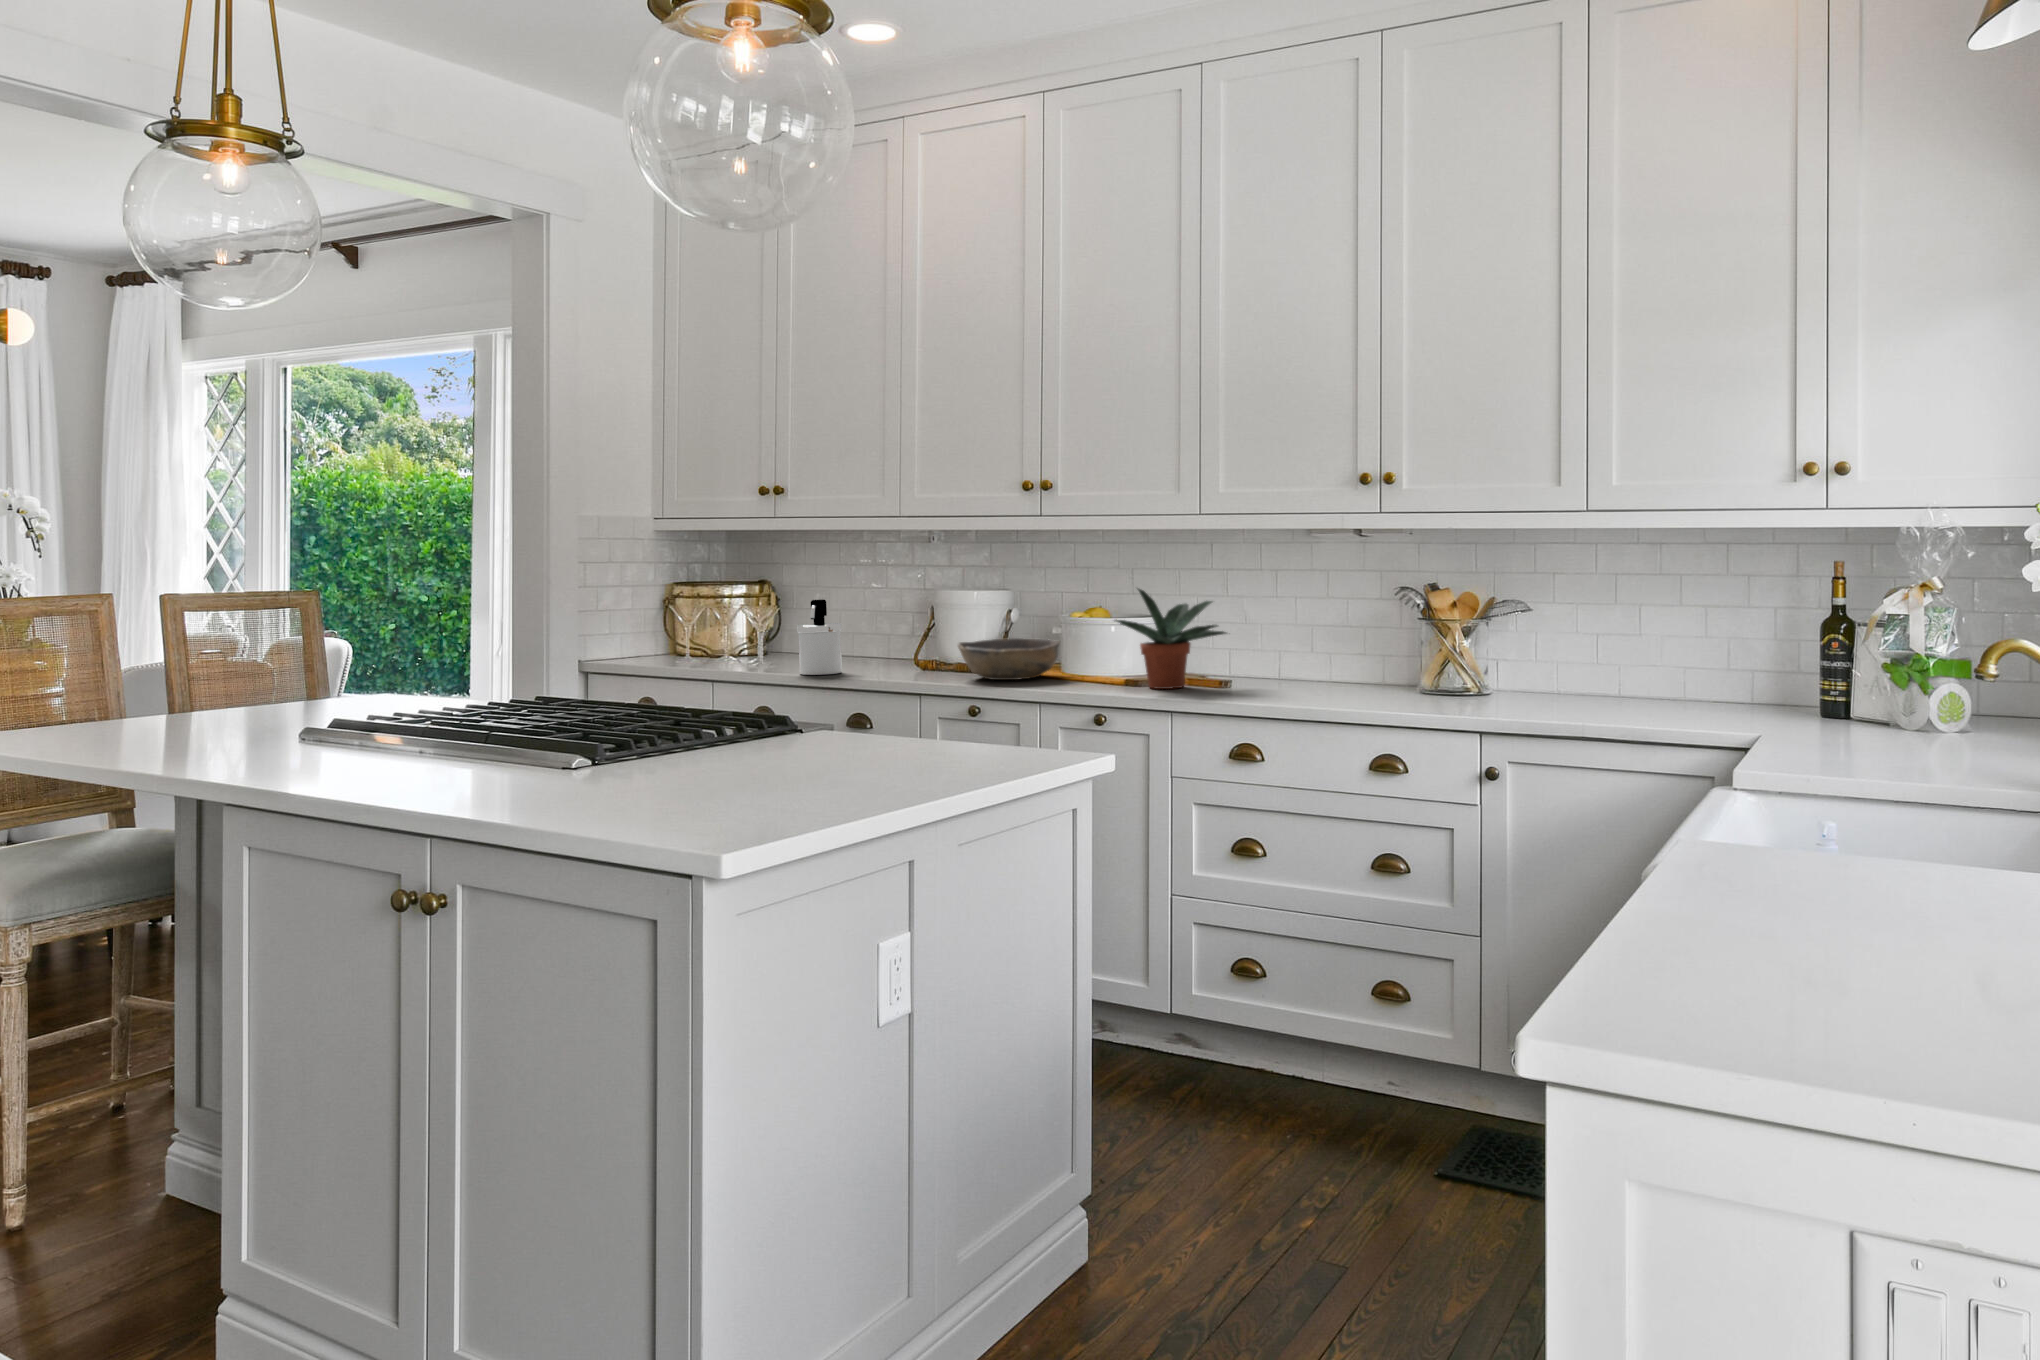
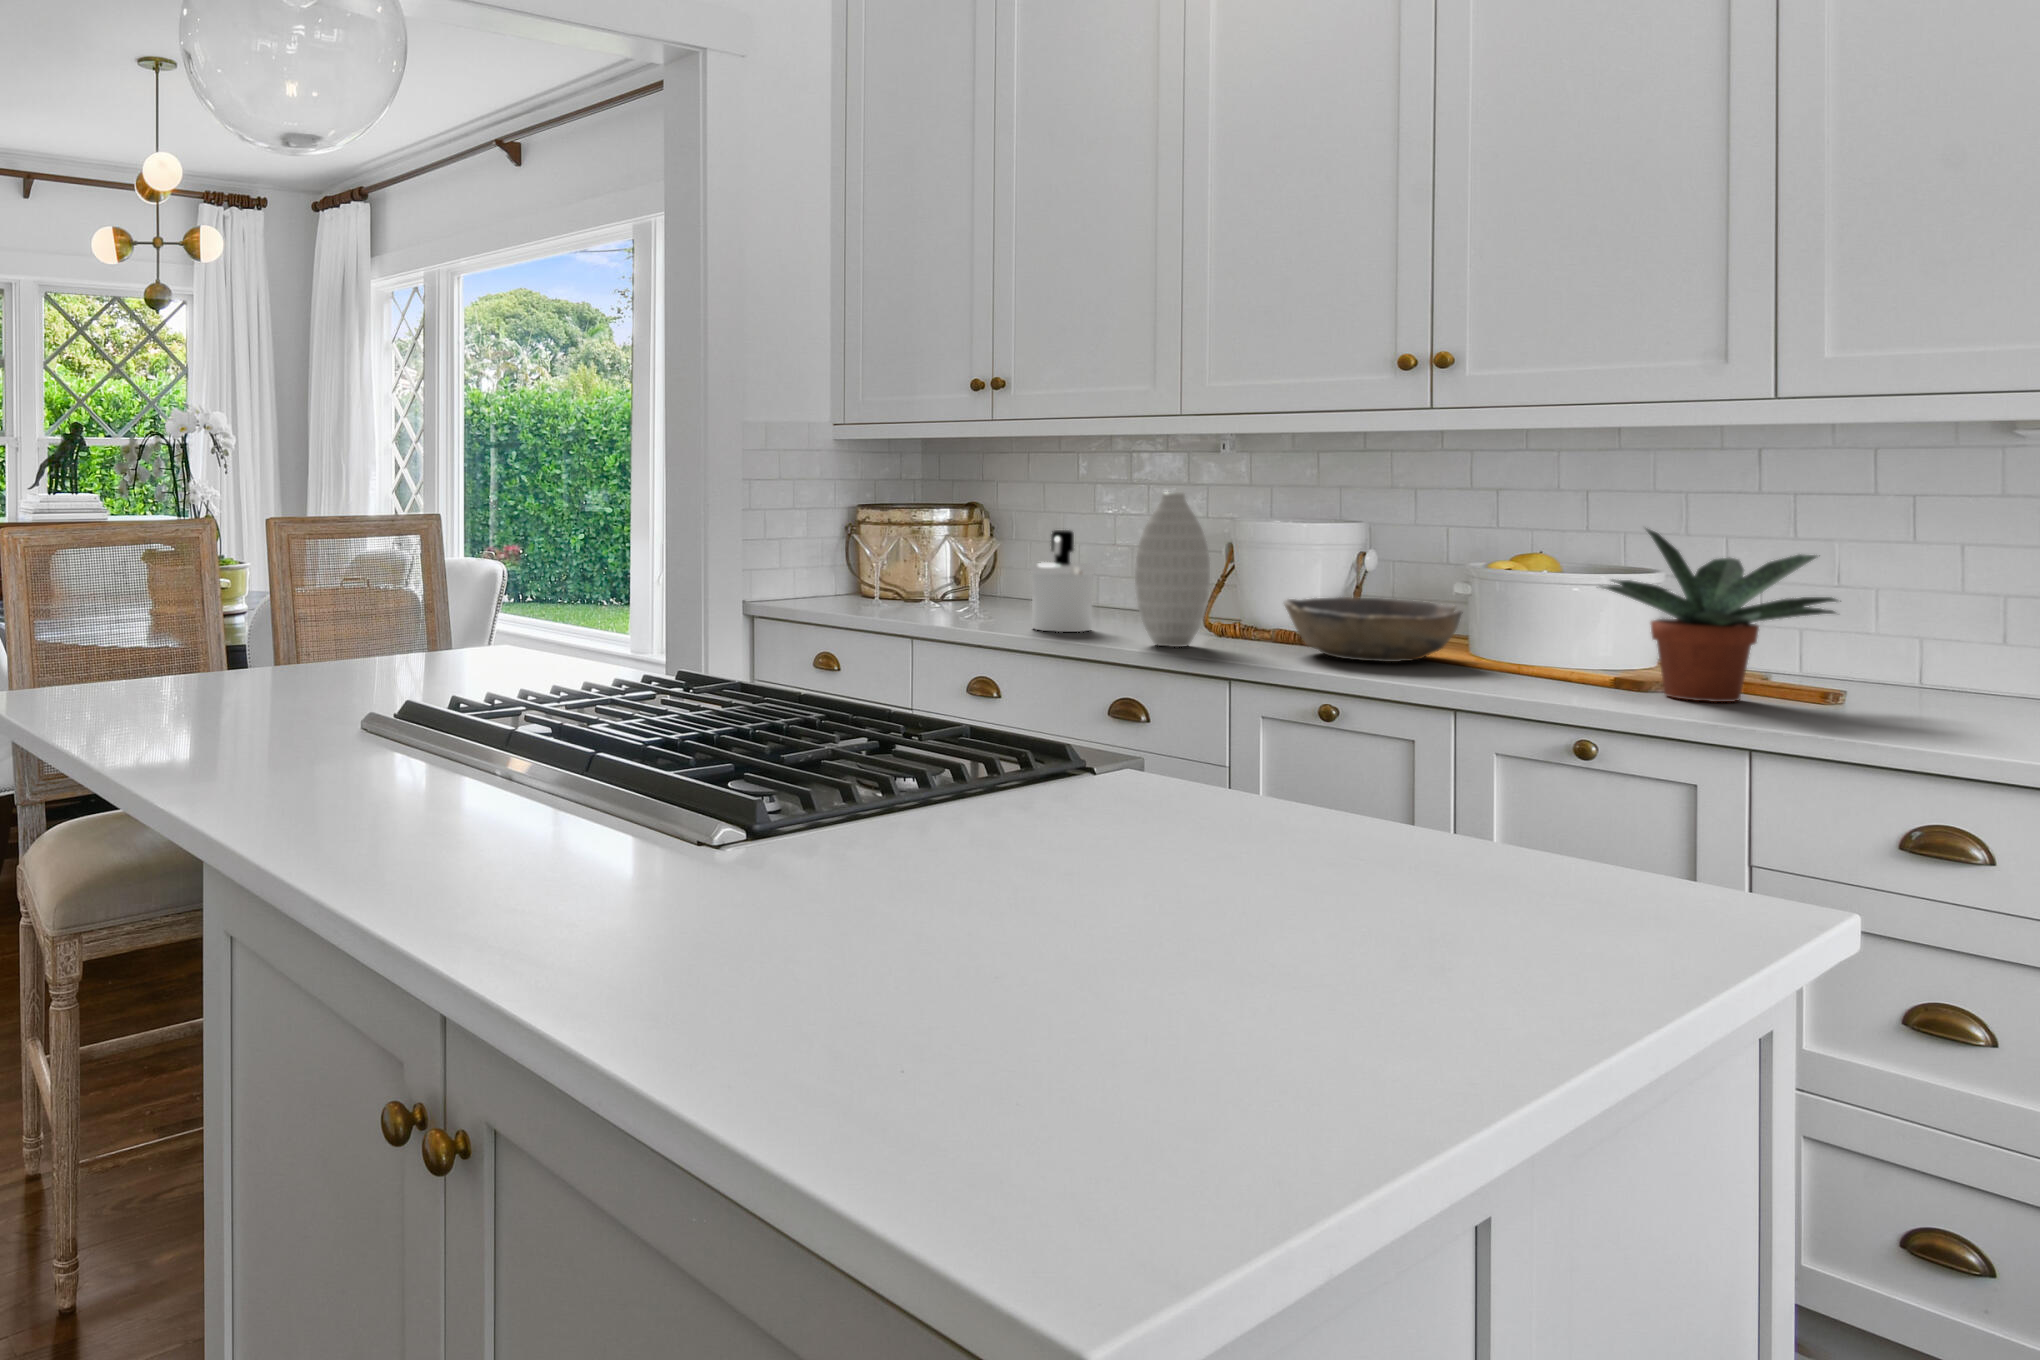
vase: none [864,571,913,679] -> present [1135,492,1210,647]

